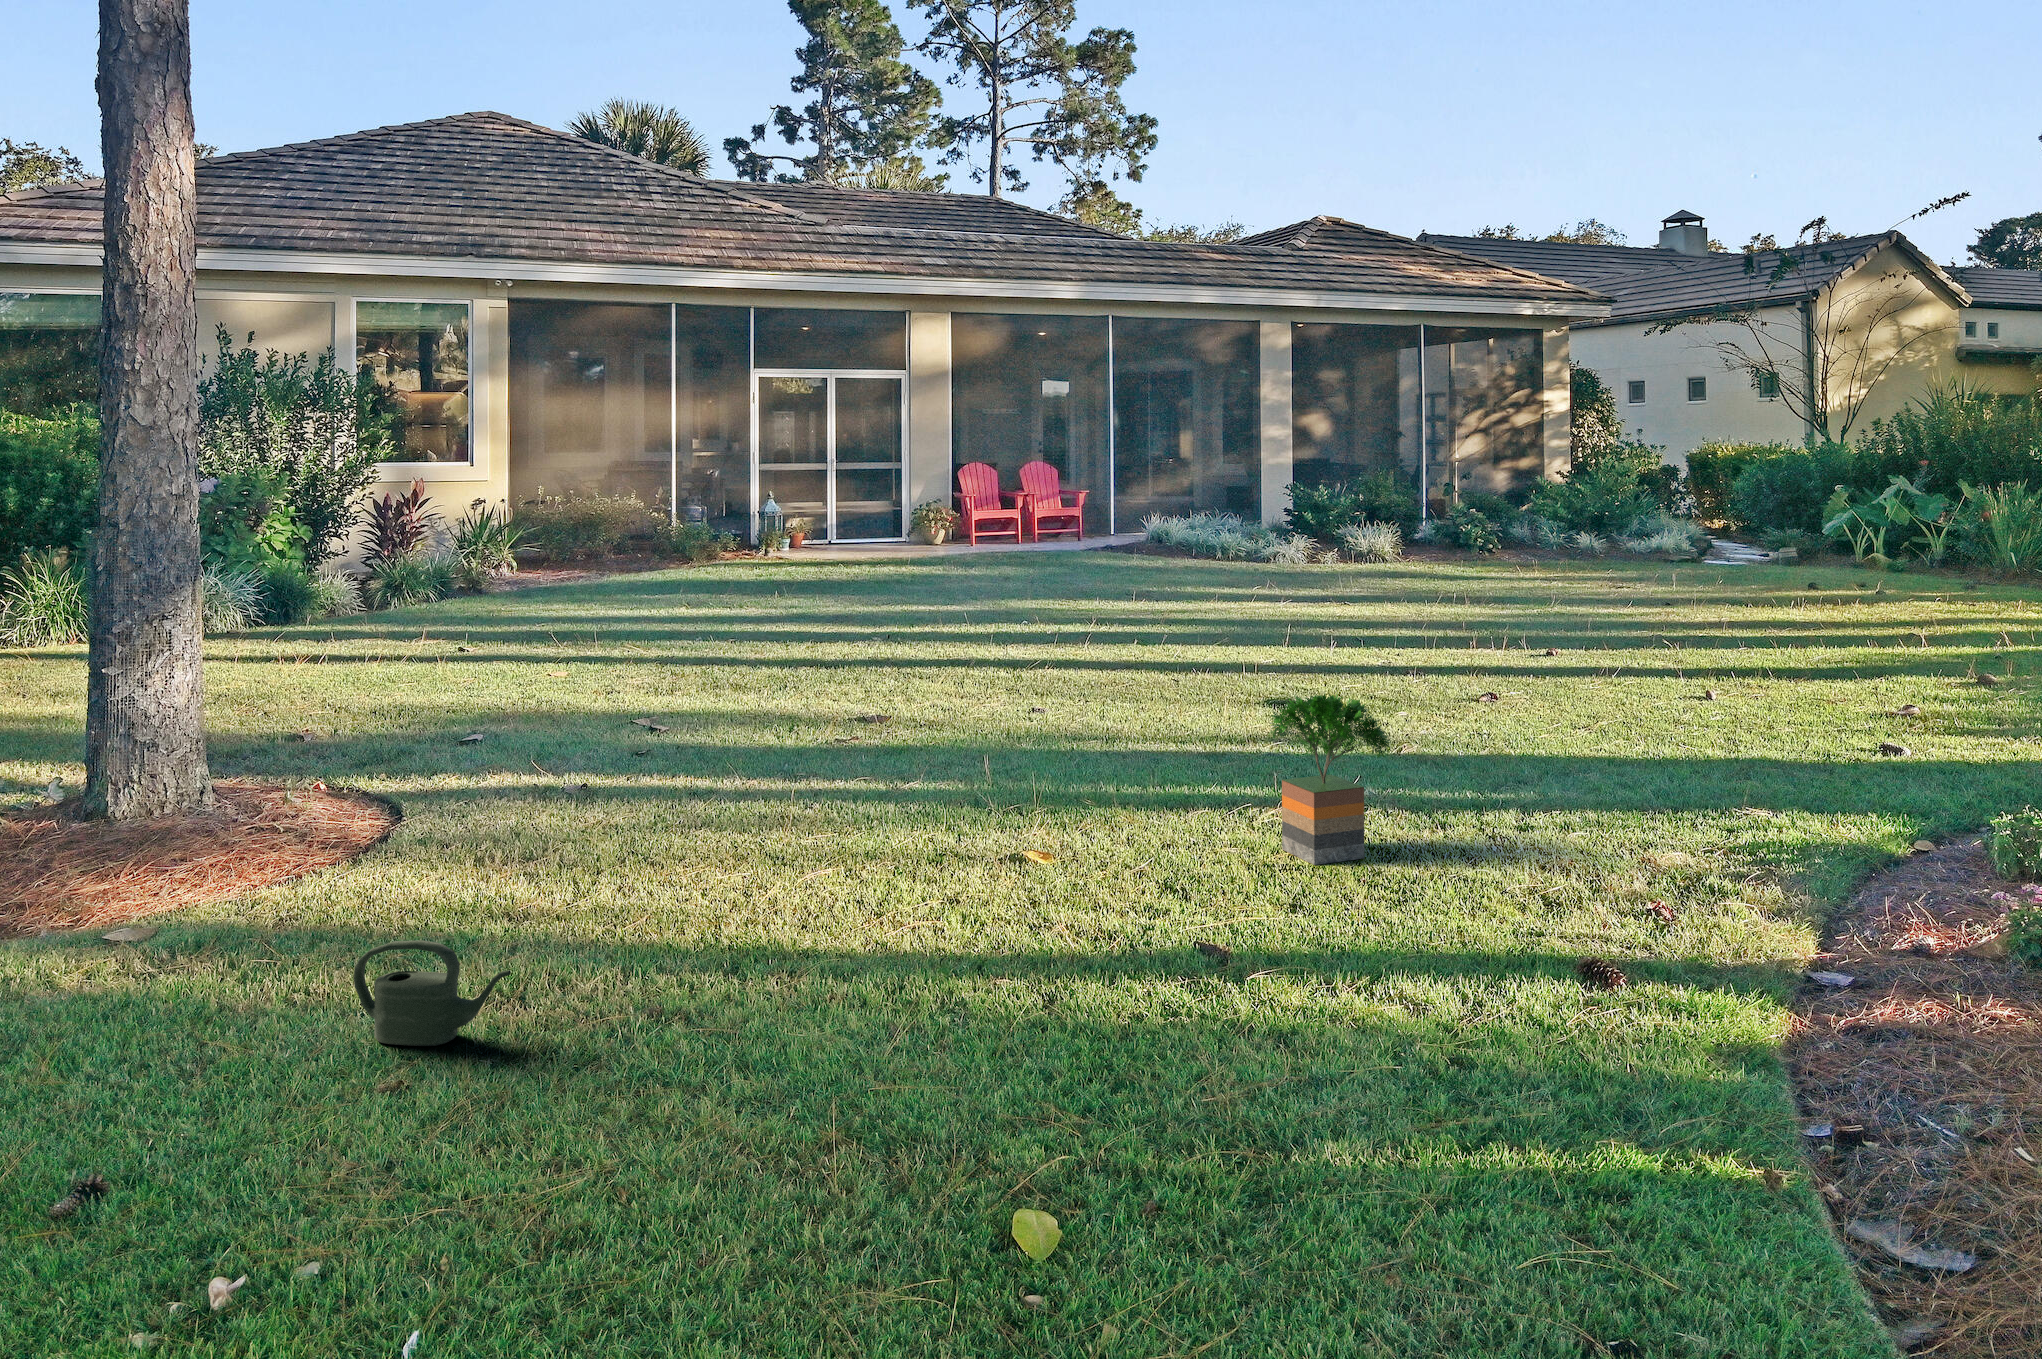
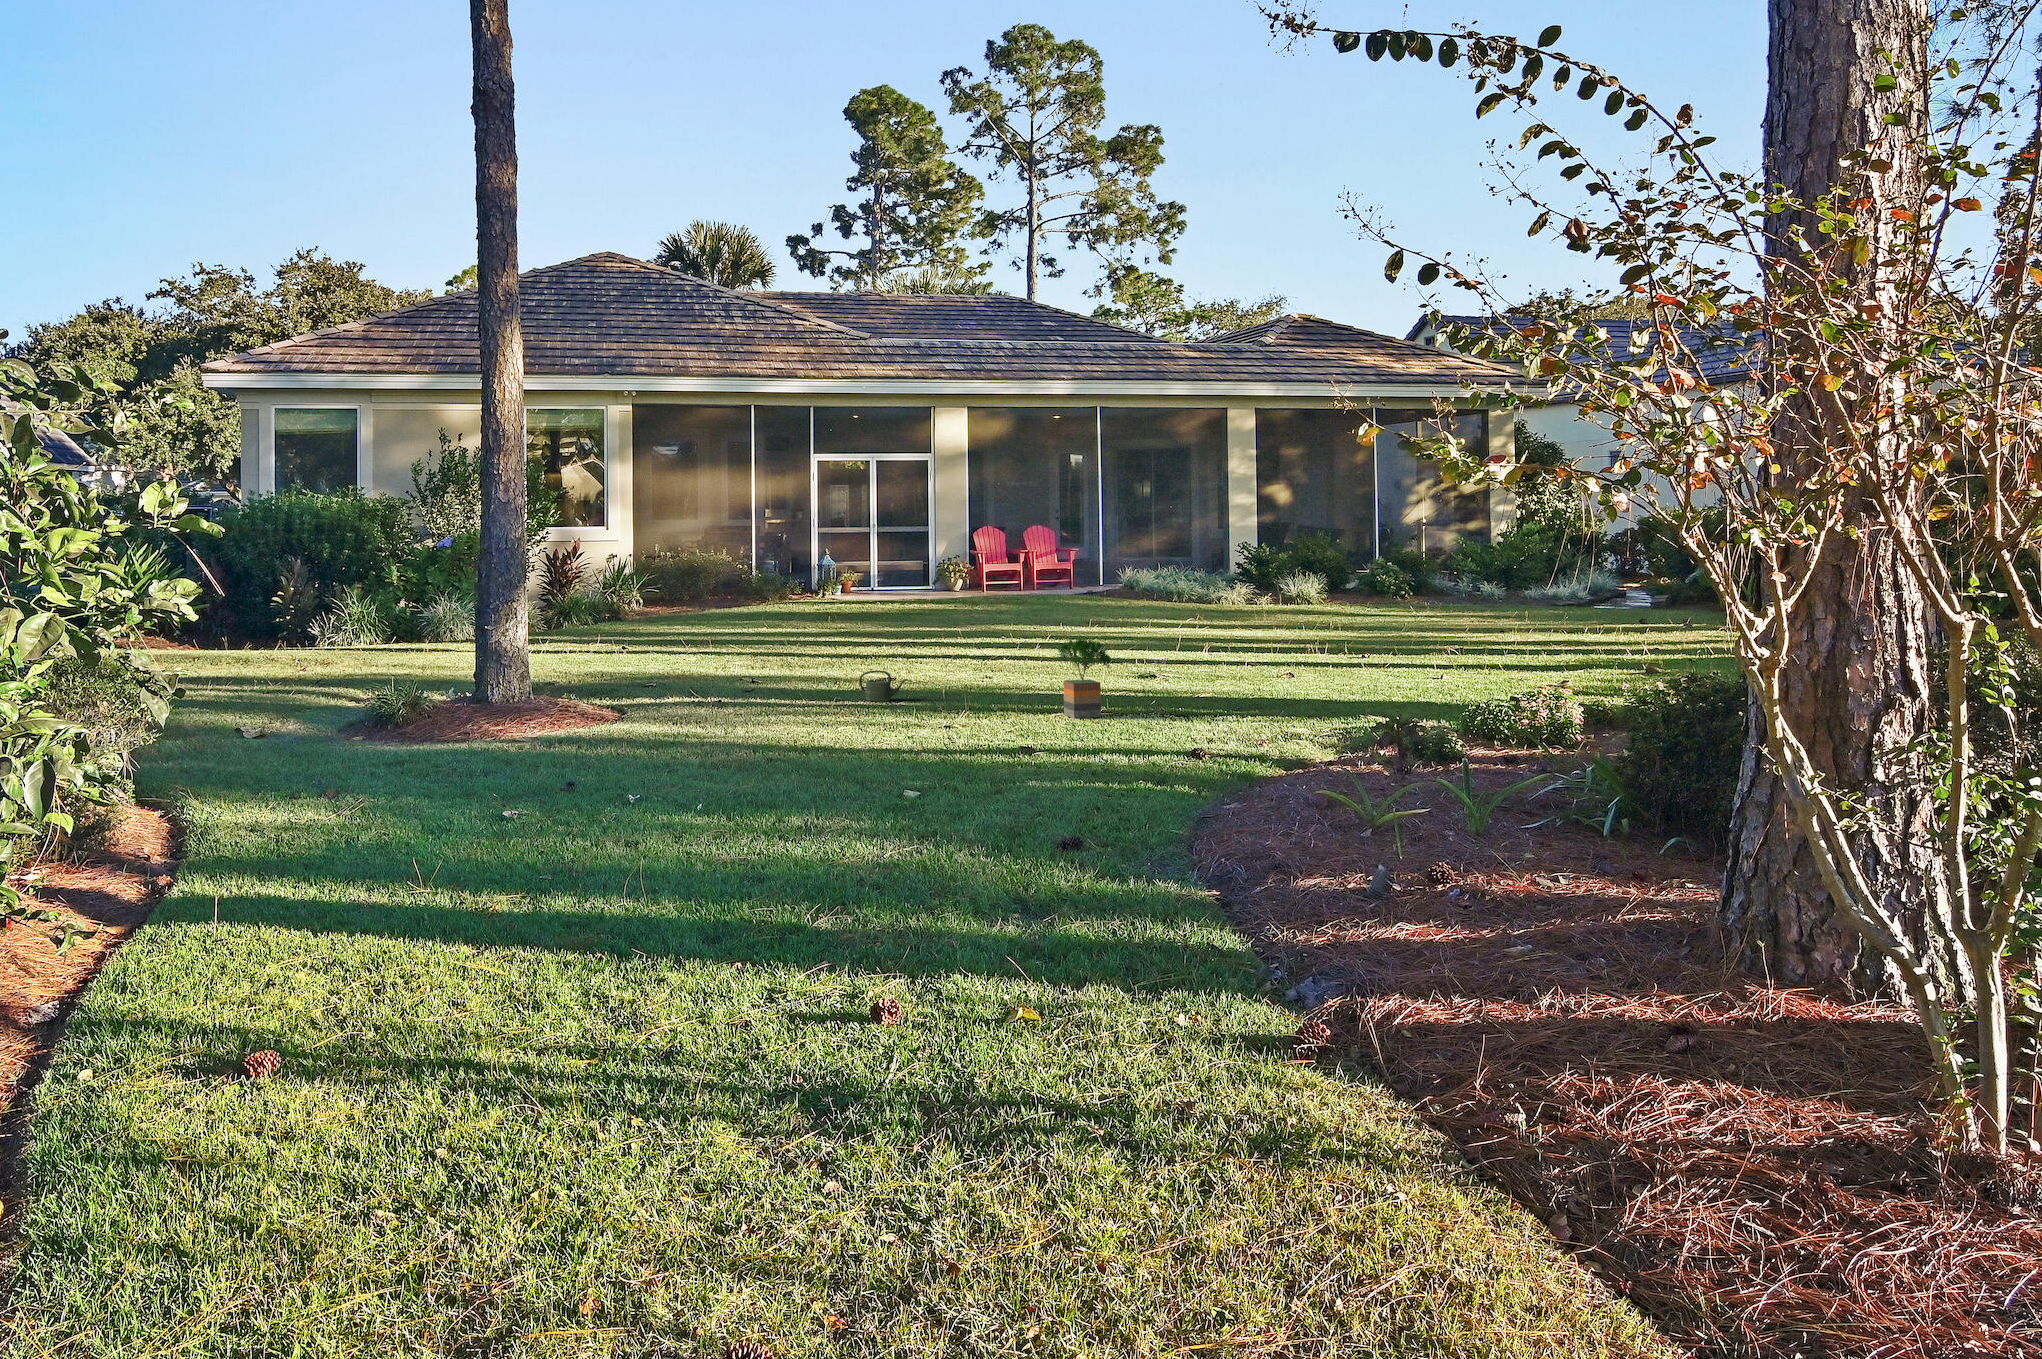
watering can: present [354,940,511,1046] -> present [859,670,908,701]

